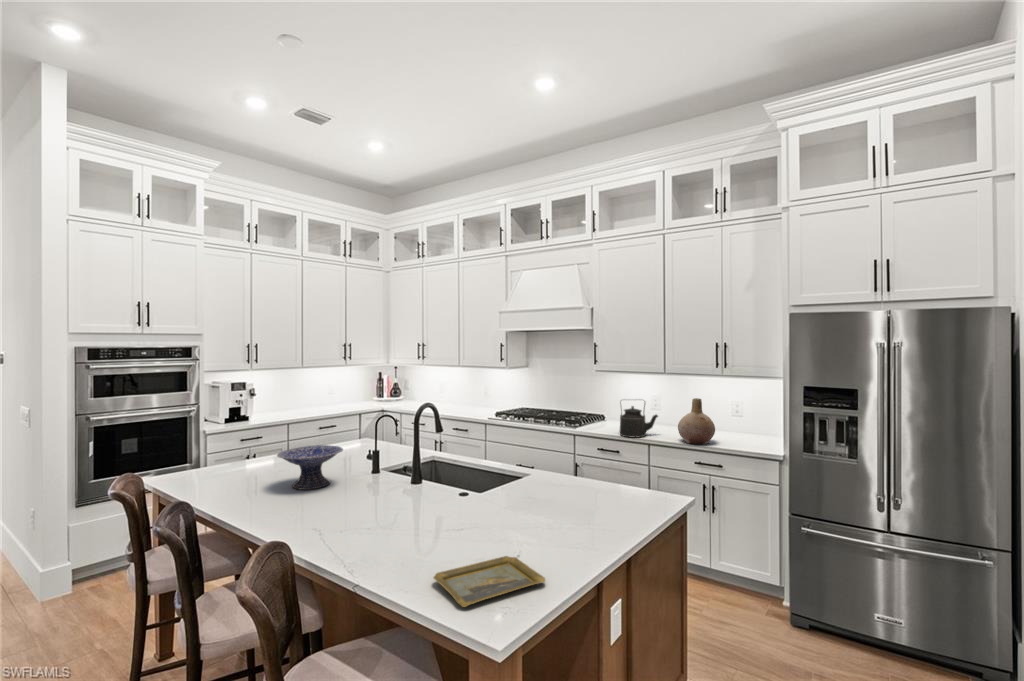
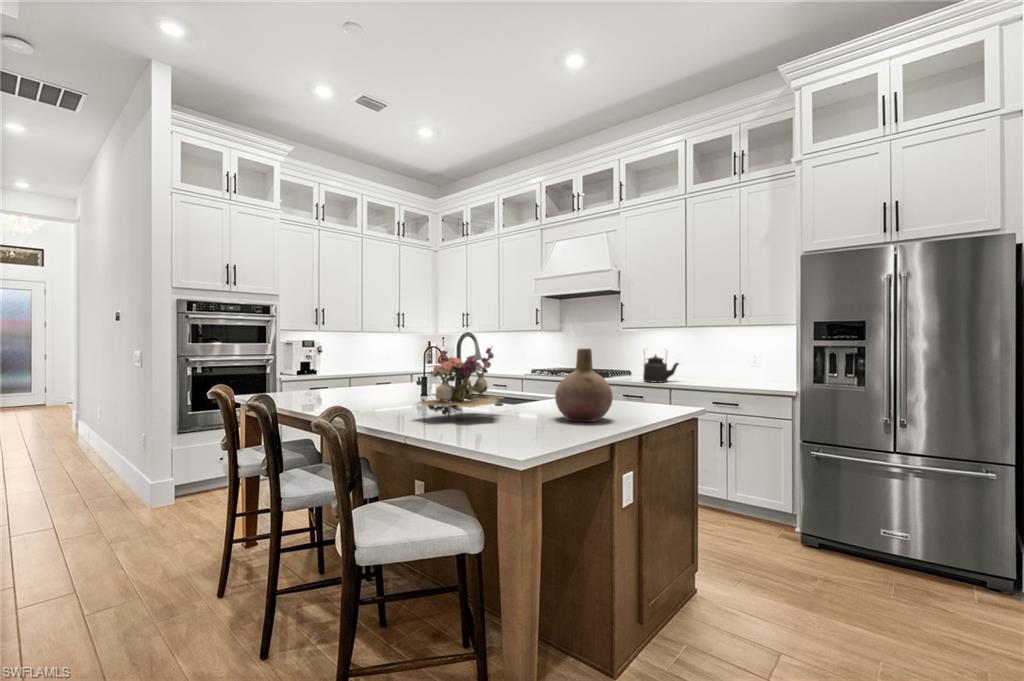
vase: present [678,398,715,444] -> present [555,348,613,422]
flower arrangement: none [368,439,472,531] -> present [417,348,503,417]
decorative bowl: present [277,445,343,490] -> none [340,369,396,401]
tray: present [434,556,545,607] -> none [468,426,564,446]

